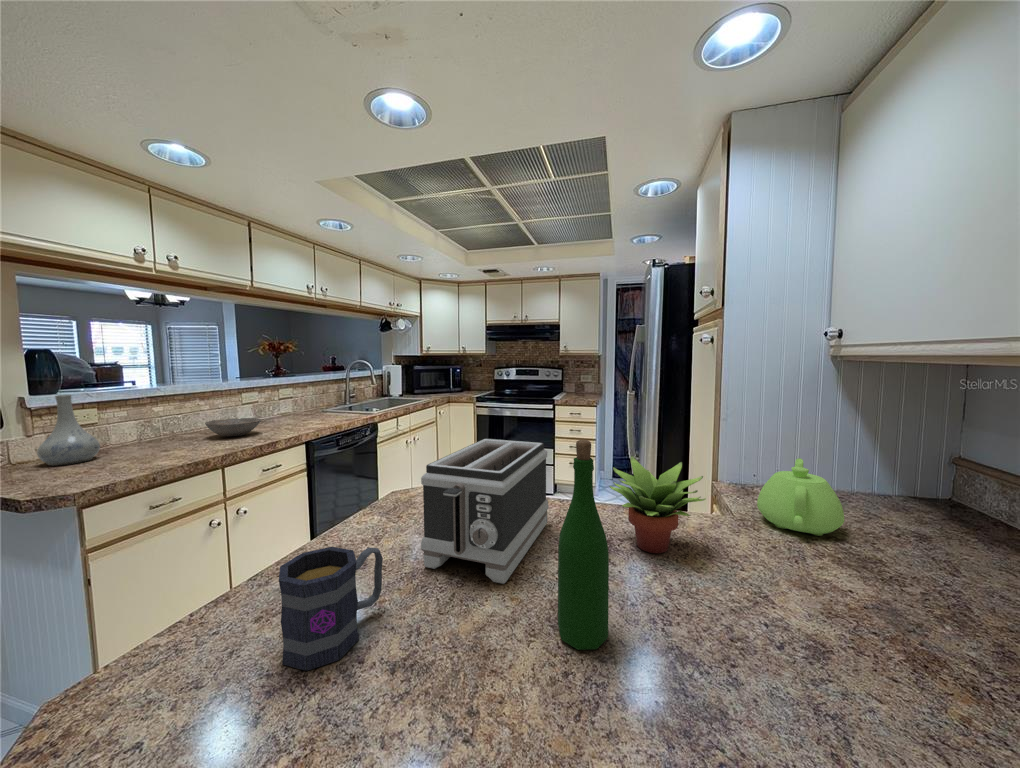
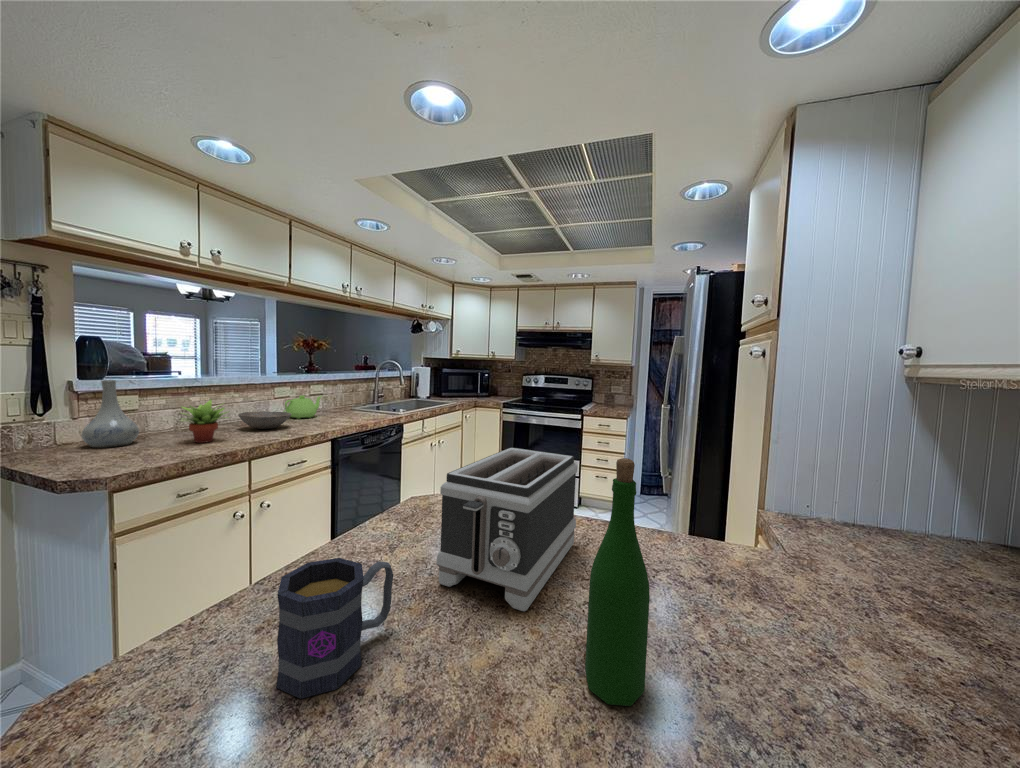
succulent plant: present [609,456,705,553] -> present [181,399,227,443]
teapot: present [757,458,844,536] -> present [284,396,322,419]

